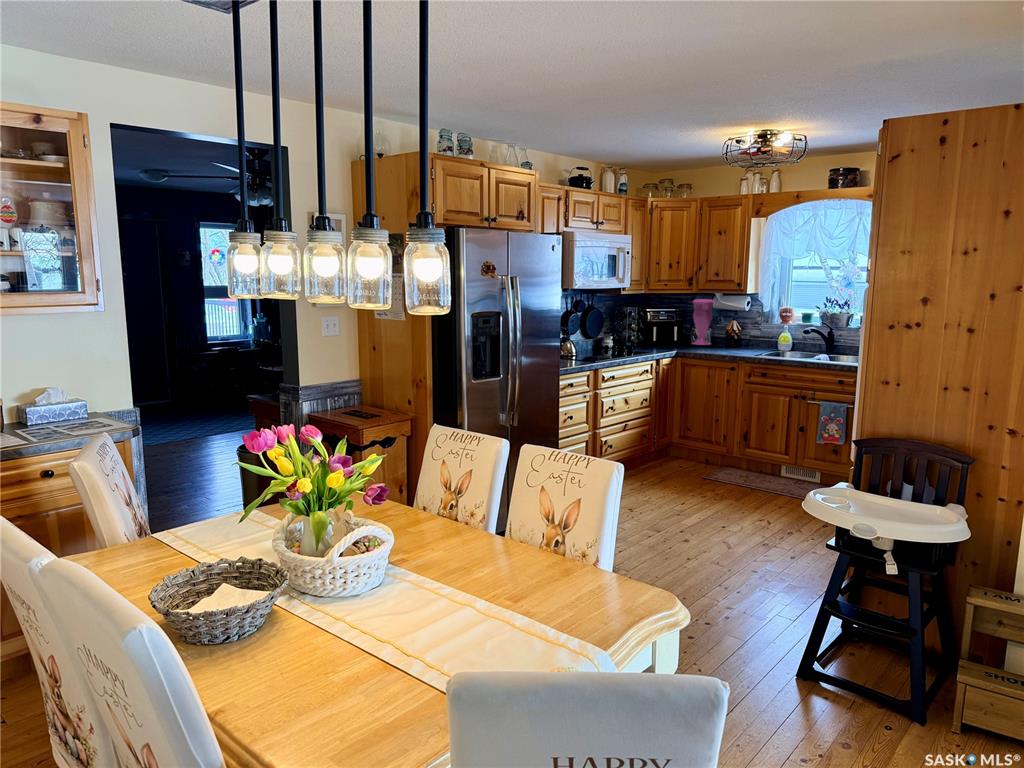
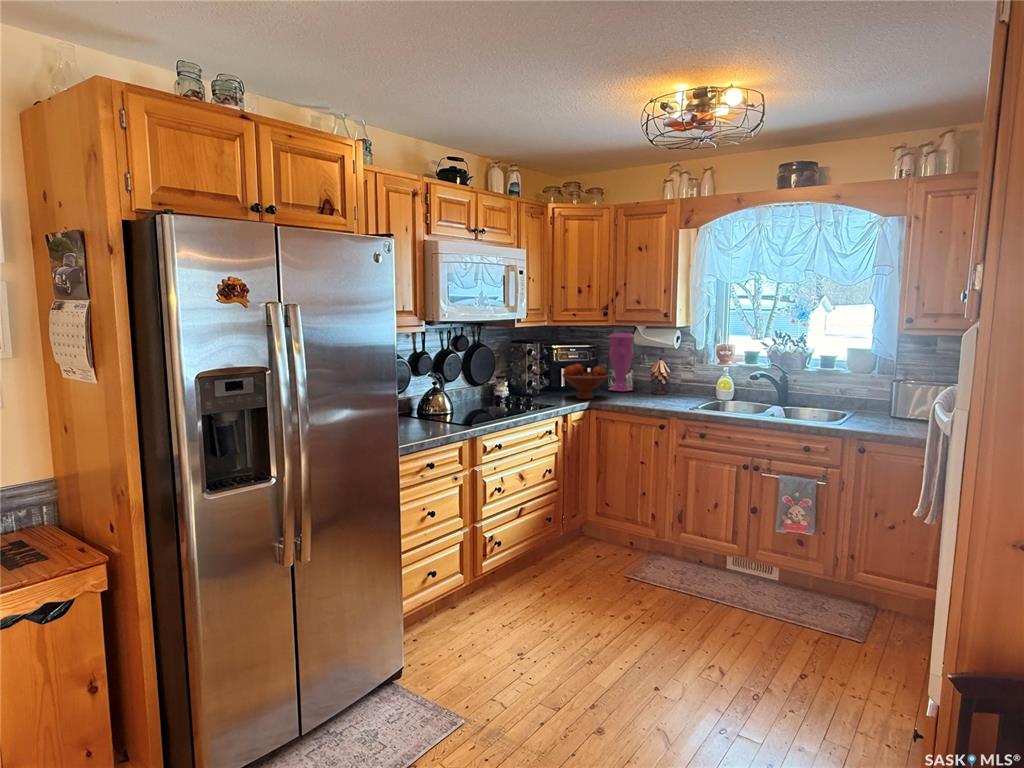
fruit bowl: none [656,322,692,349] -> present [562,364,608,399]

